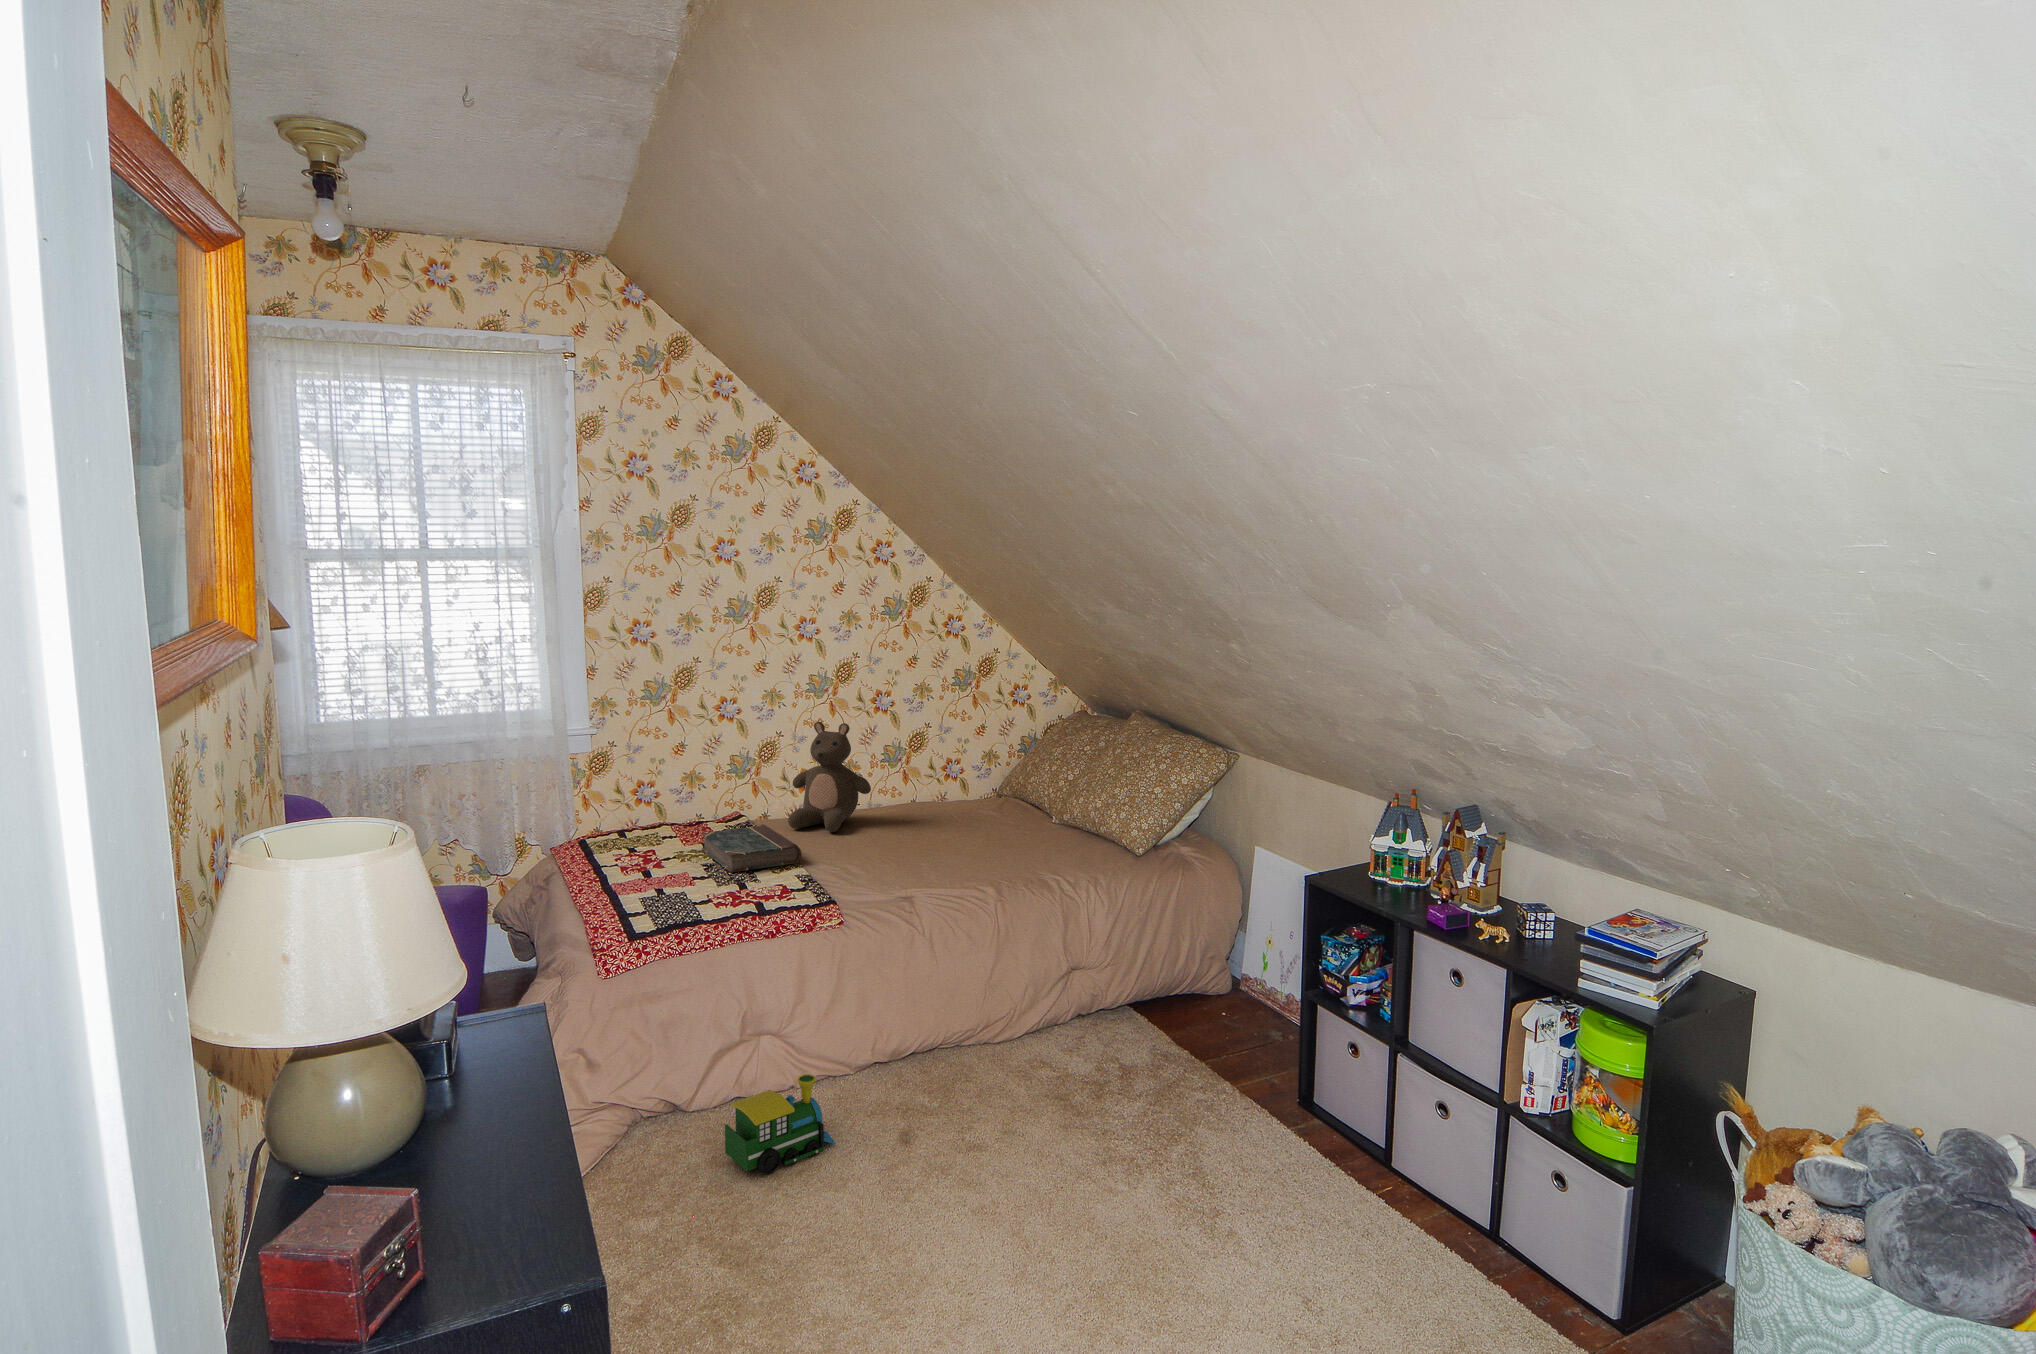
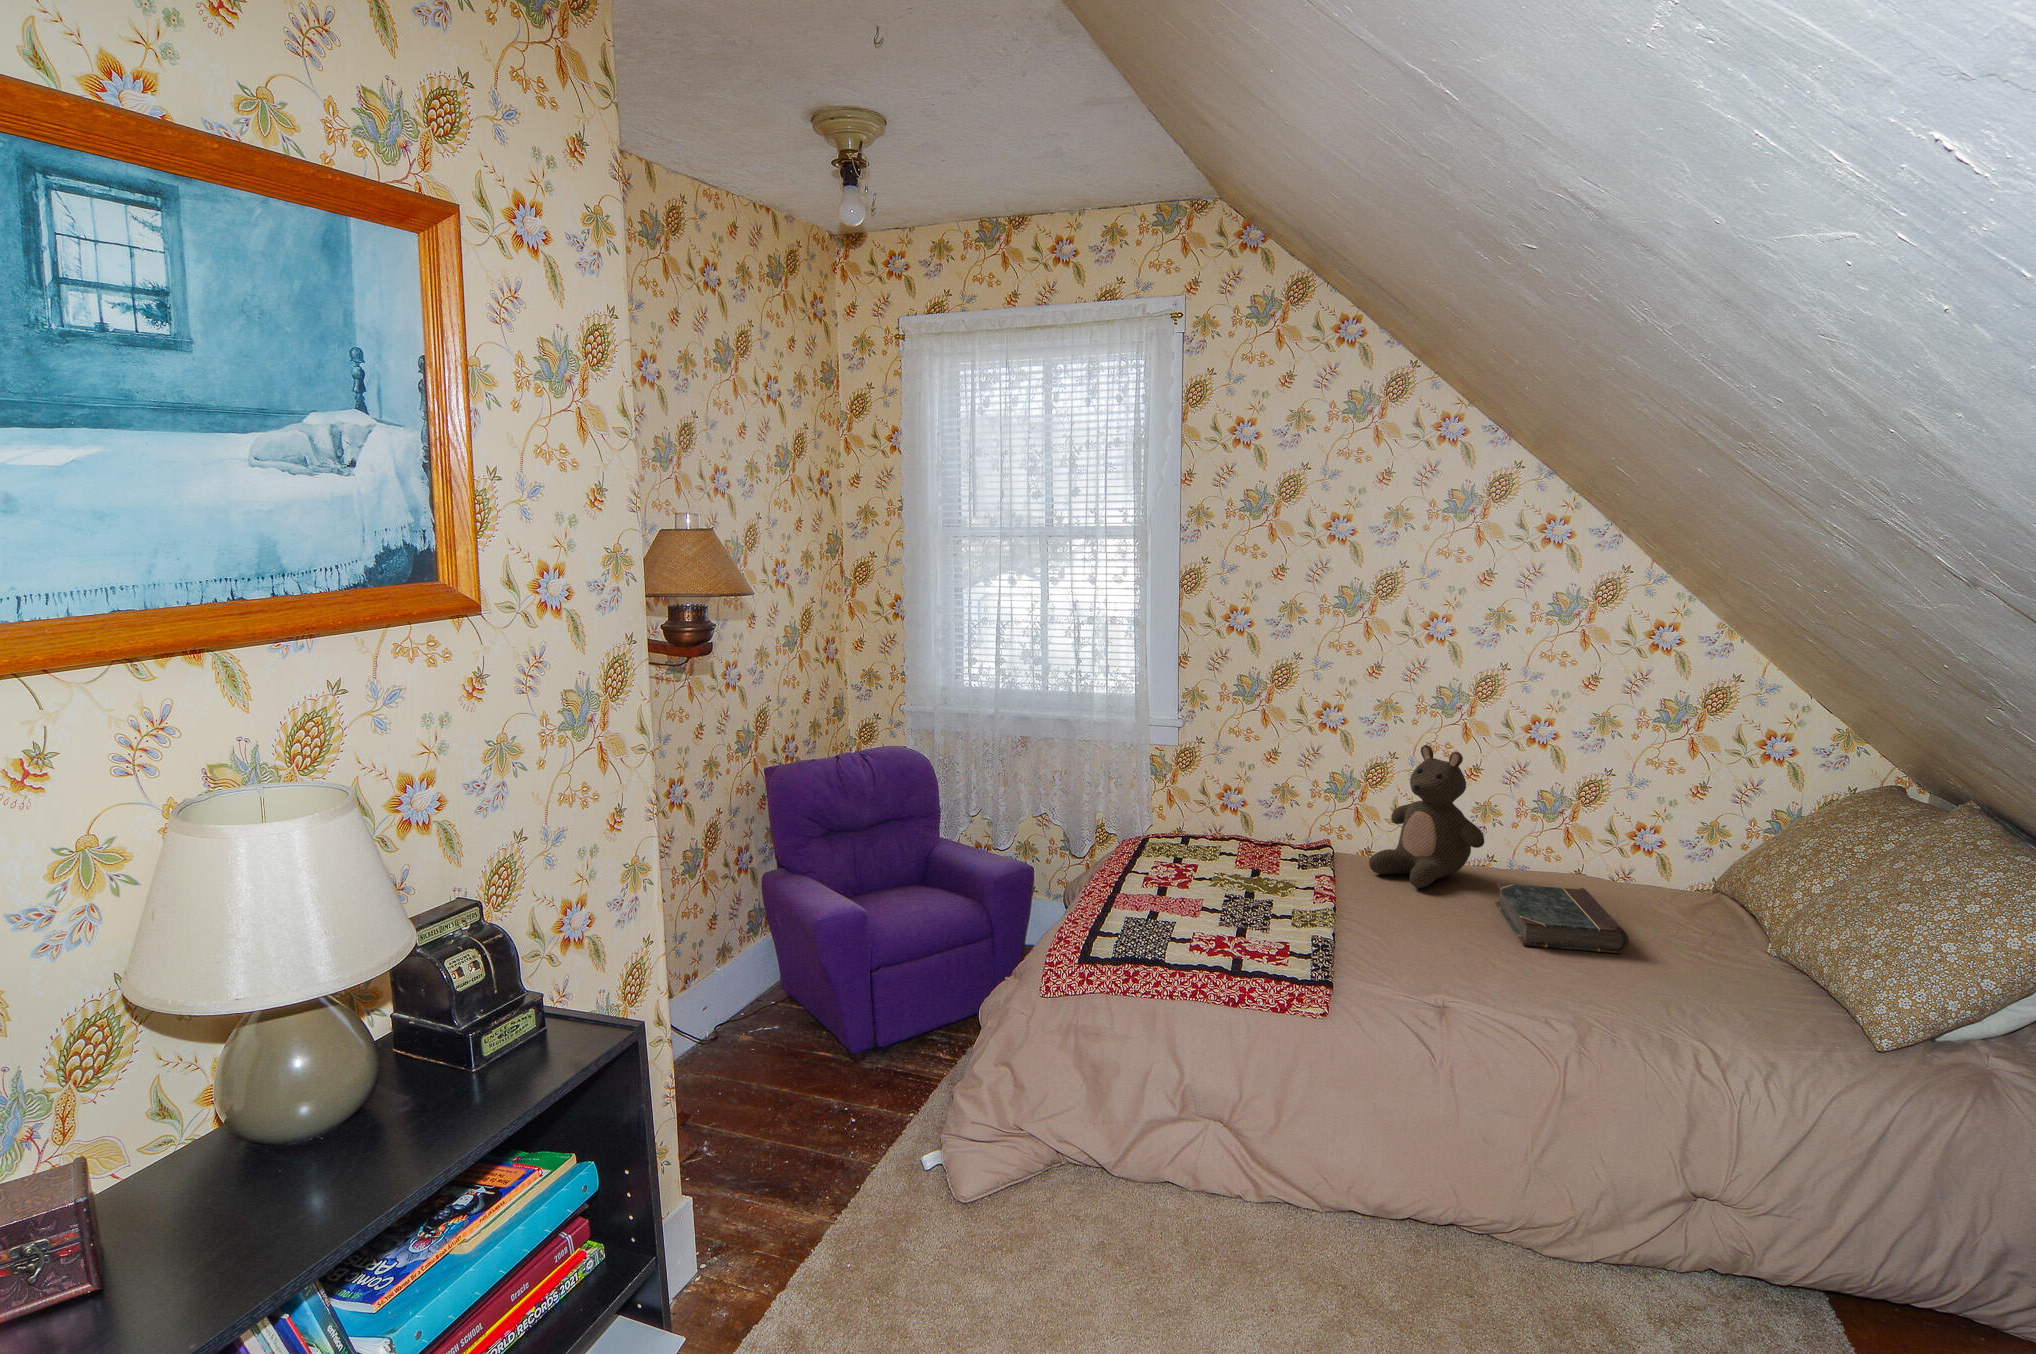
book: present [702,824,802,873] -> present [1495,883,1629,953]
toy train: present [725,1074,835,1174] -> none [1112,1196,1244,1306]

